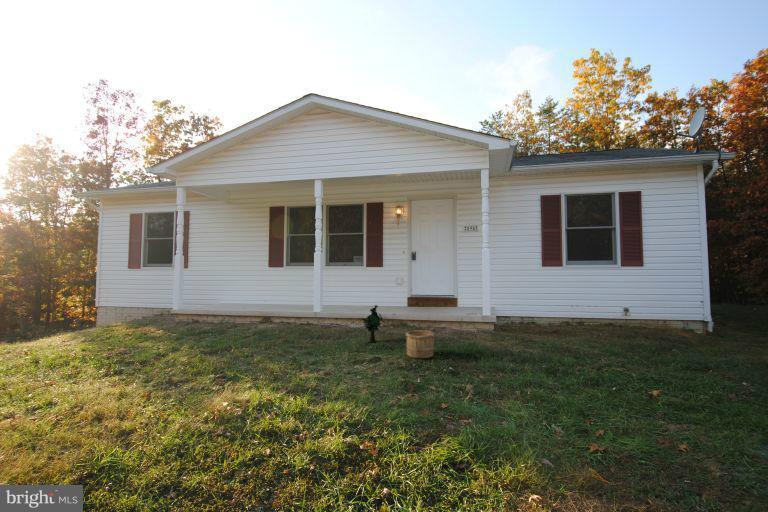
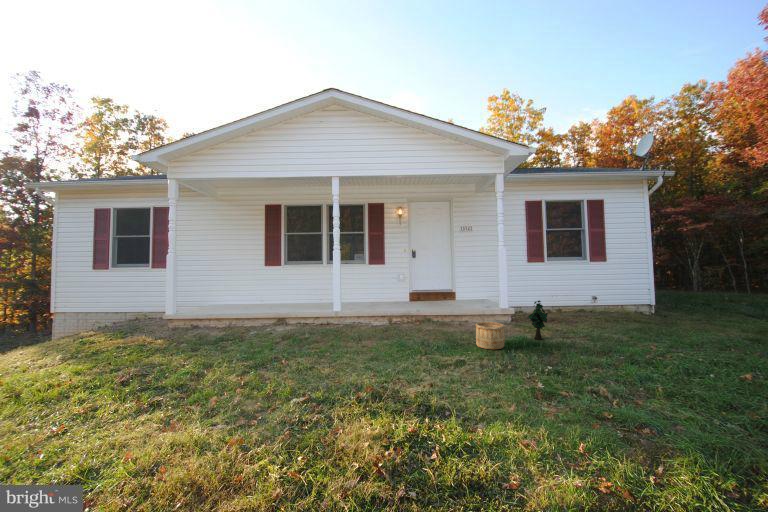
decorative plant: present [362,305,383,343] -> present [528,301,548,340]

